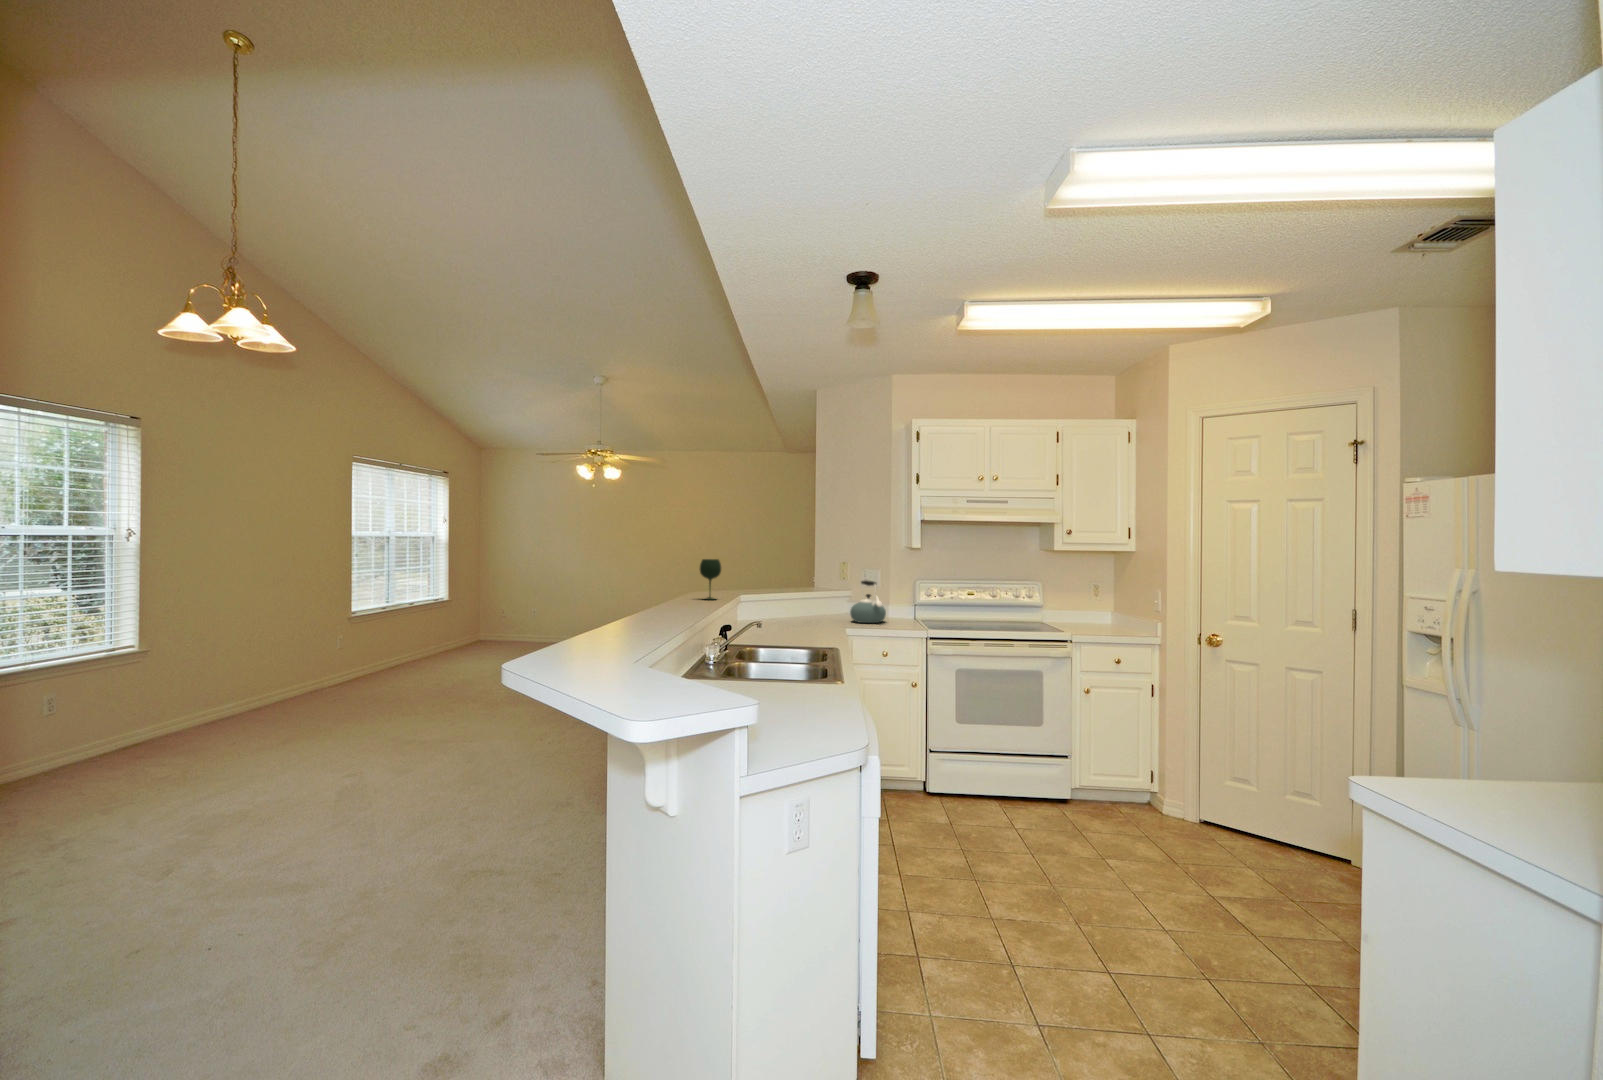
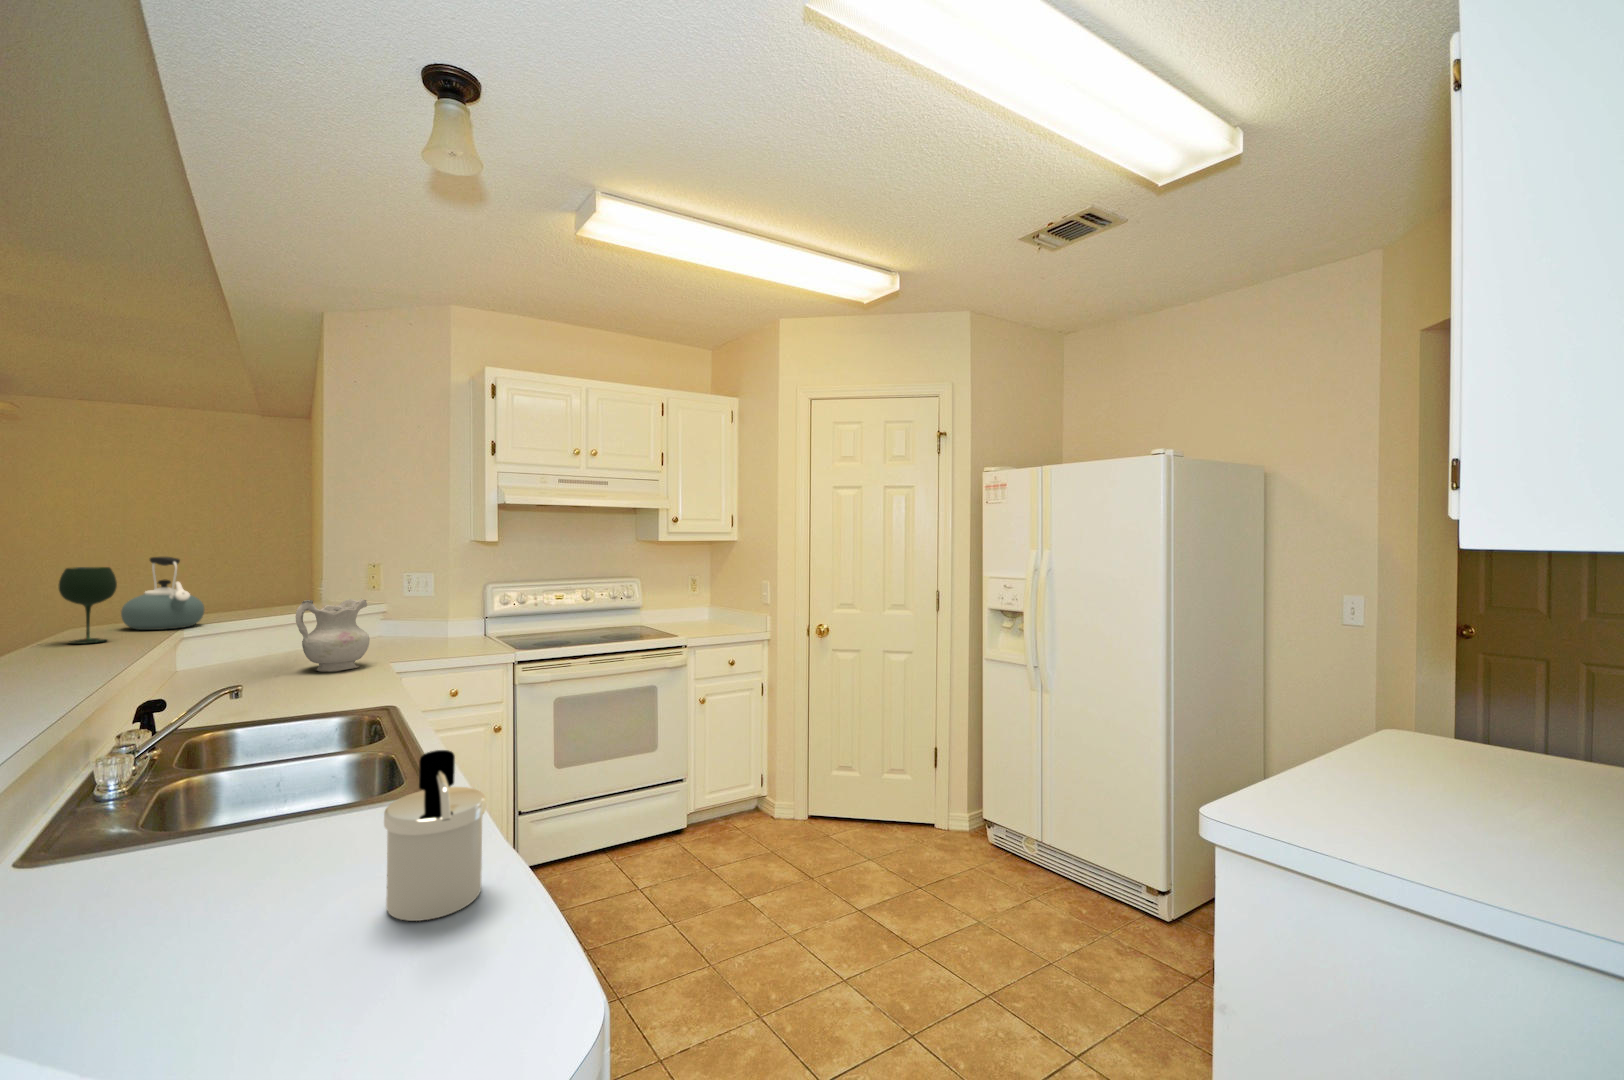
kettle: present [850,580,886,623] -> present [121,557,204,630]
ceramic pitcher: none [799,582,838,629] -> present [296,599,370,672]
soap dispenser: none [792,636,836,715] -> present [384,750,486,921]

